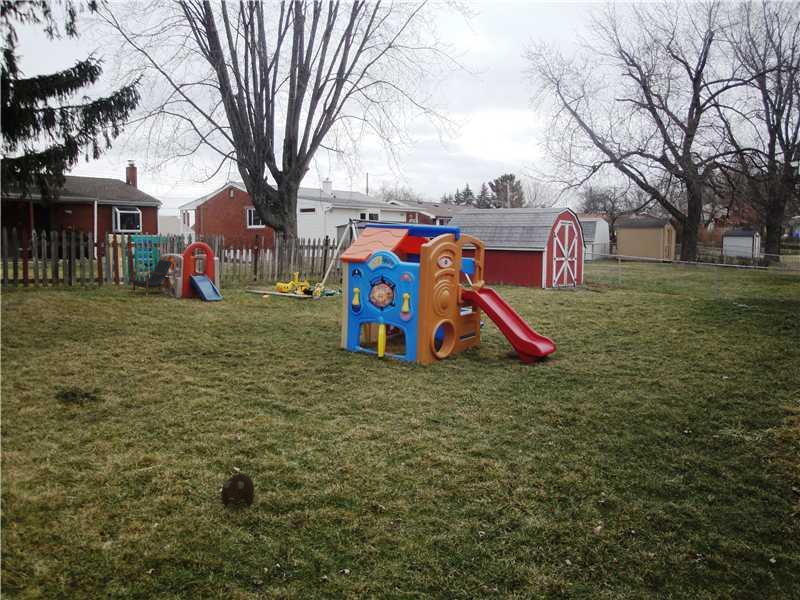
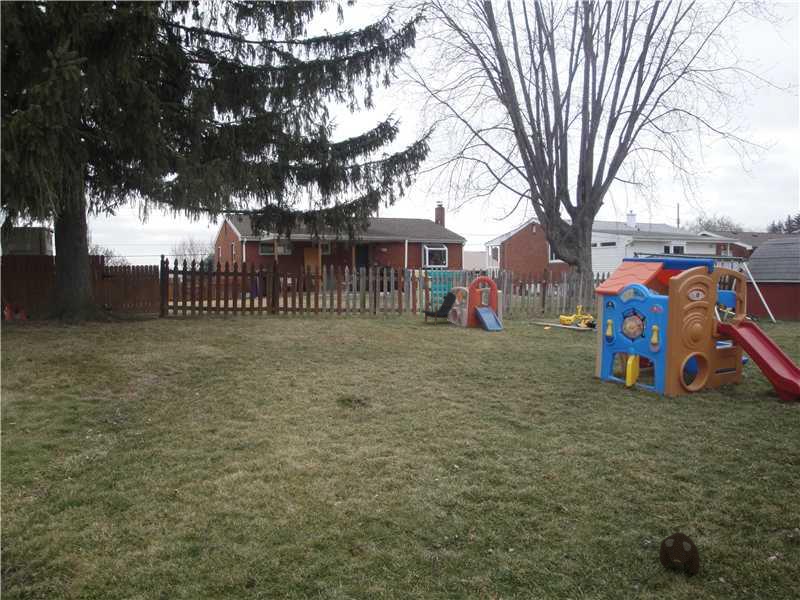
plush toy: present [221,474,254,506] -> present [659,532,700,574]

